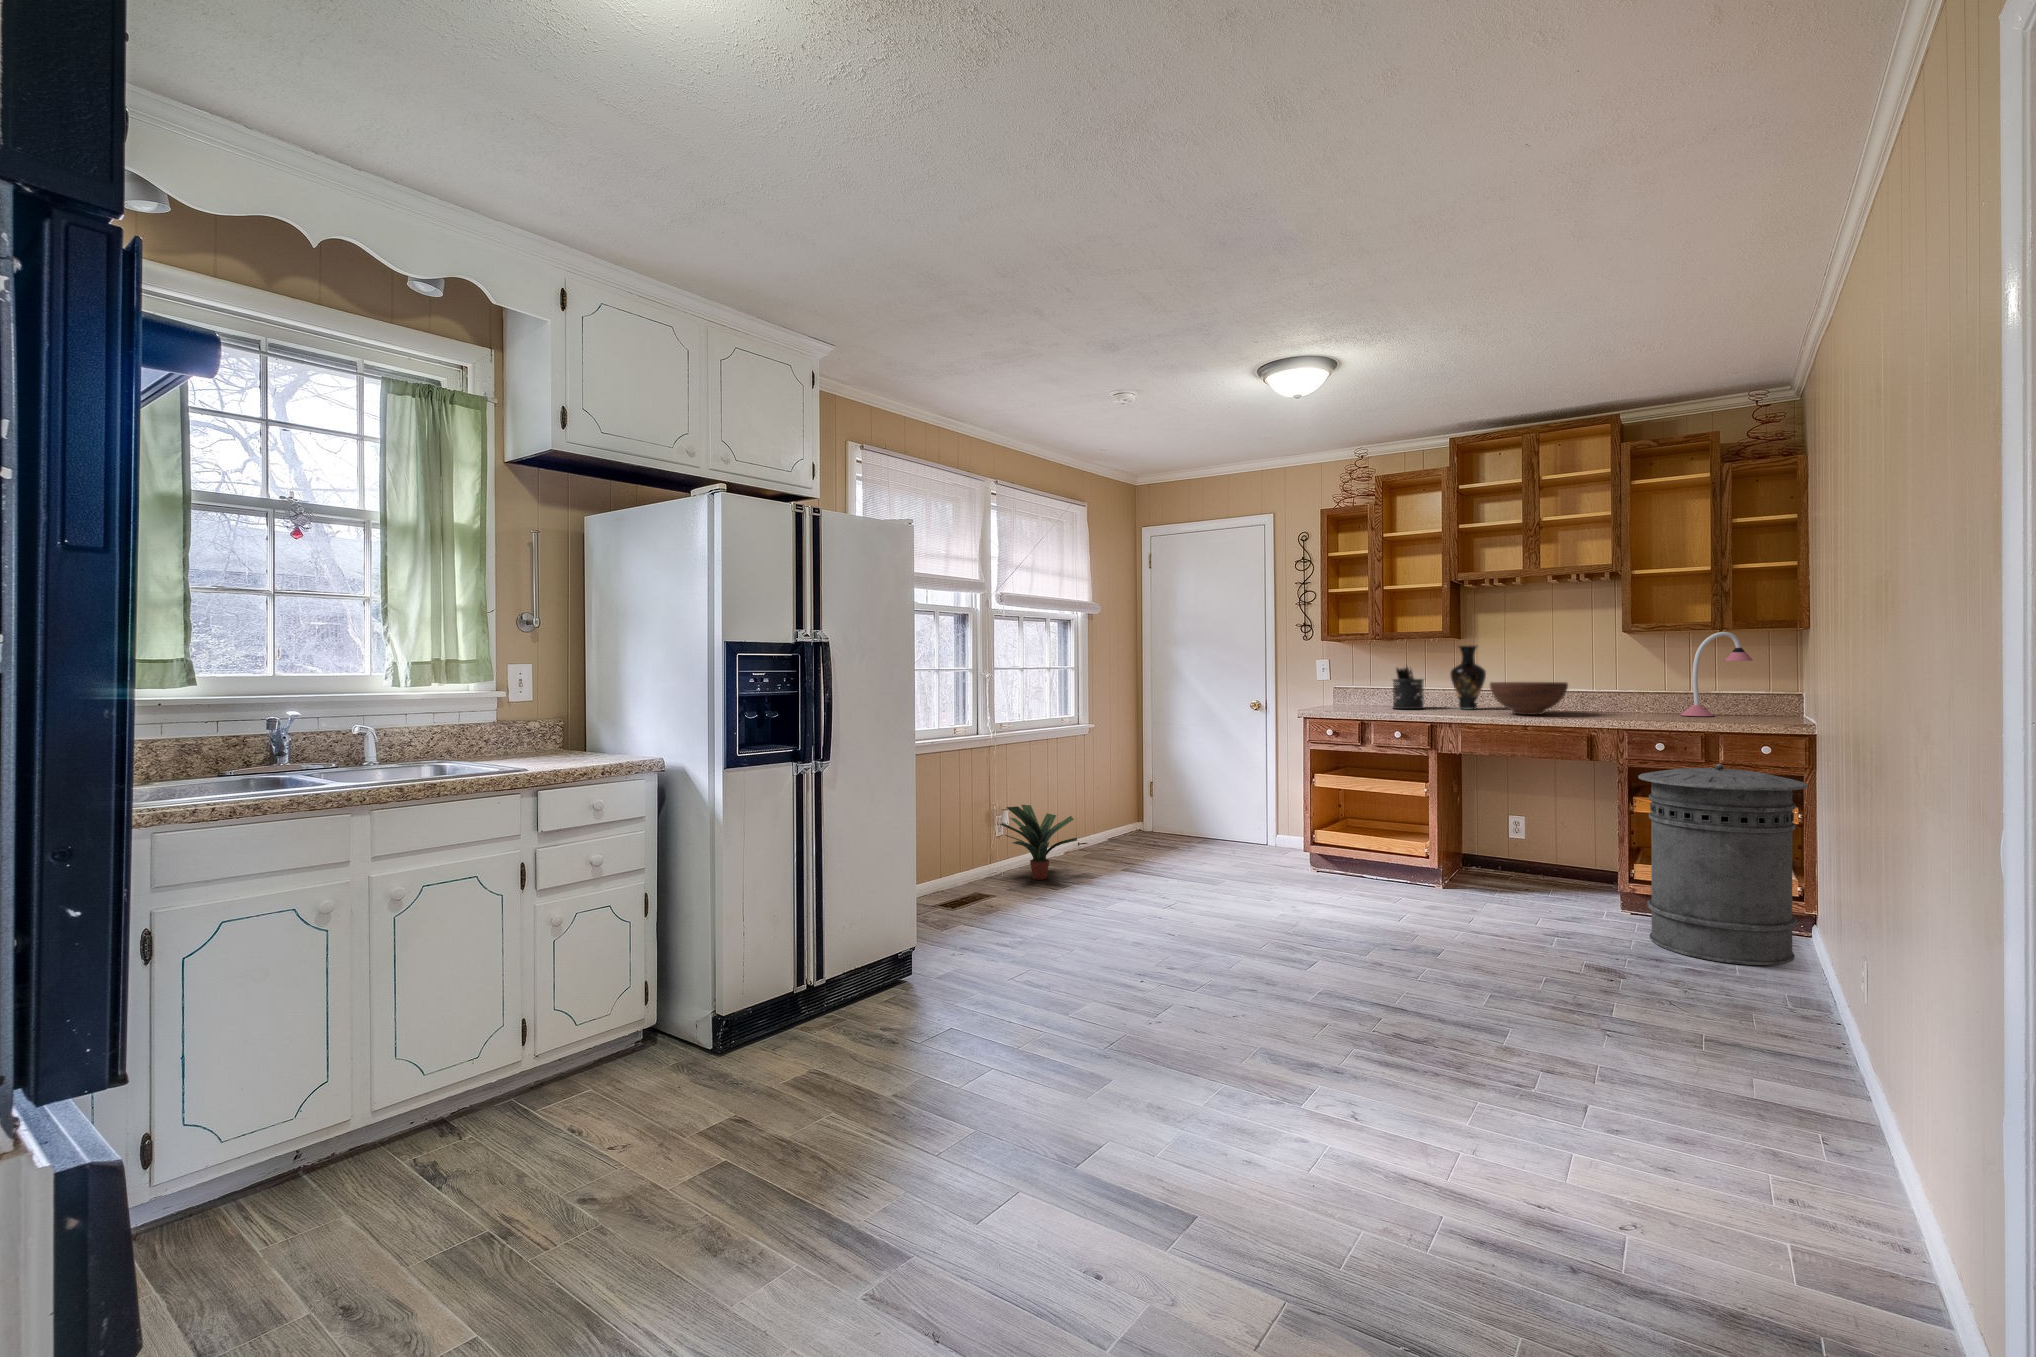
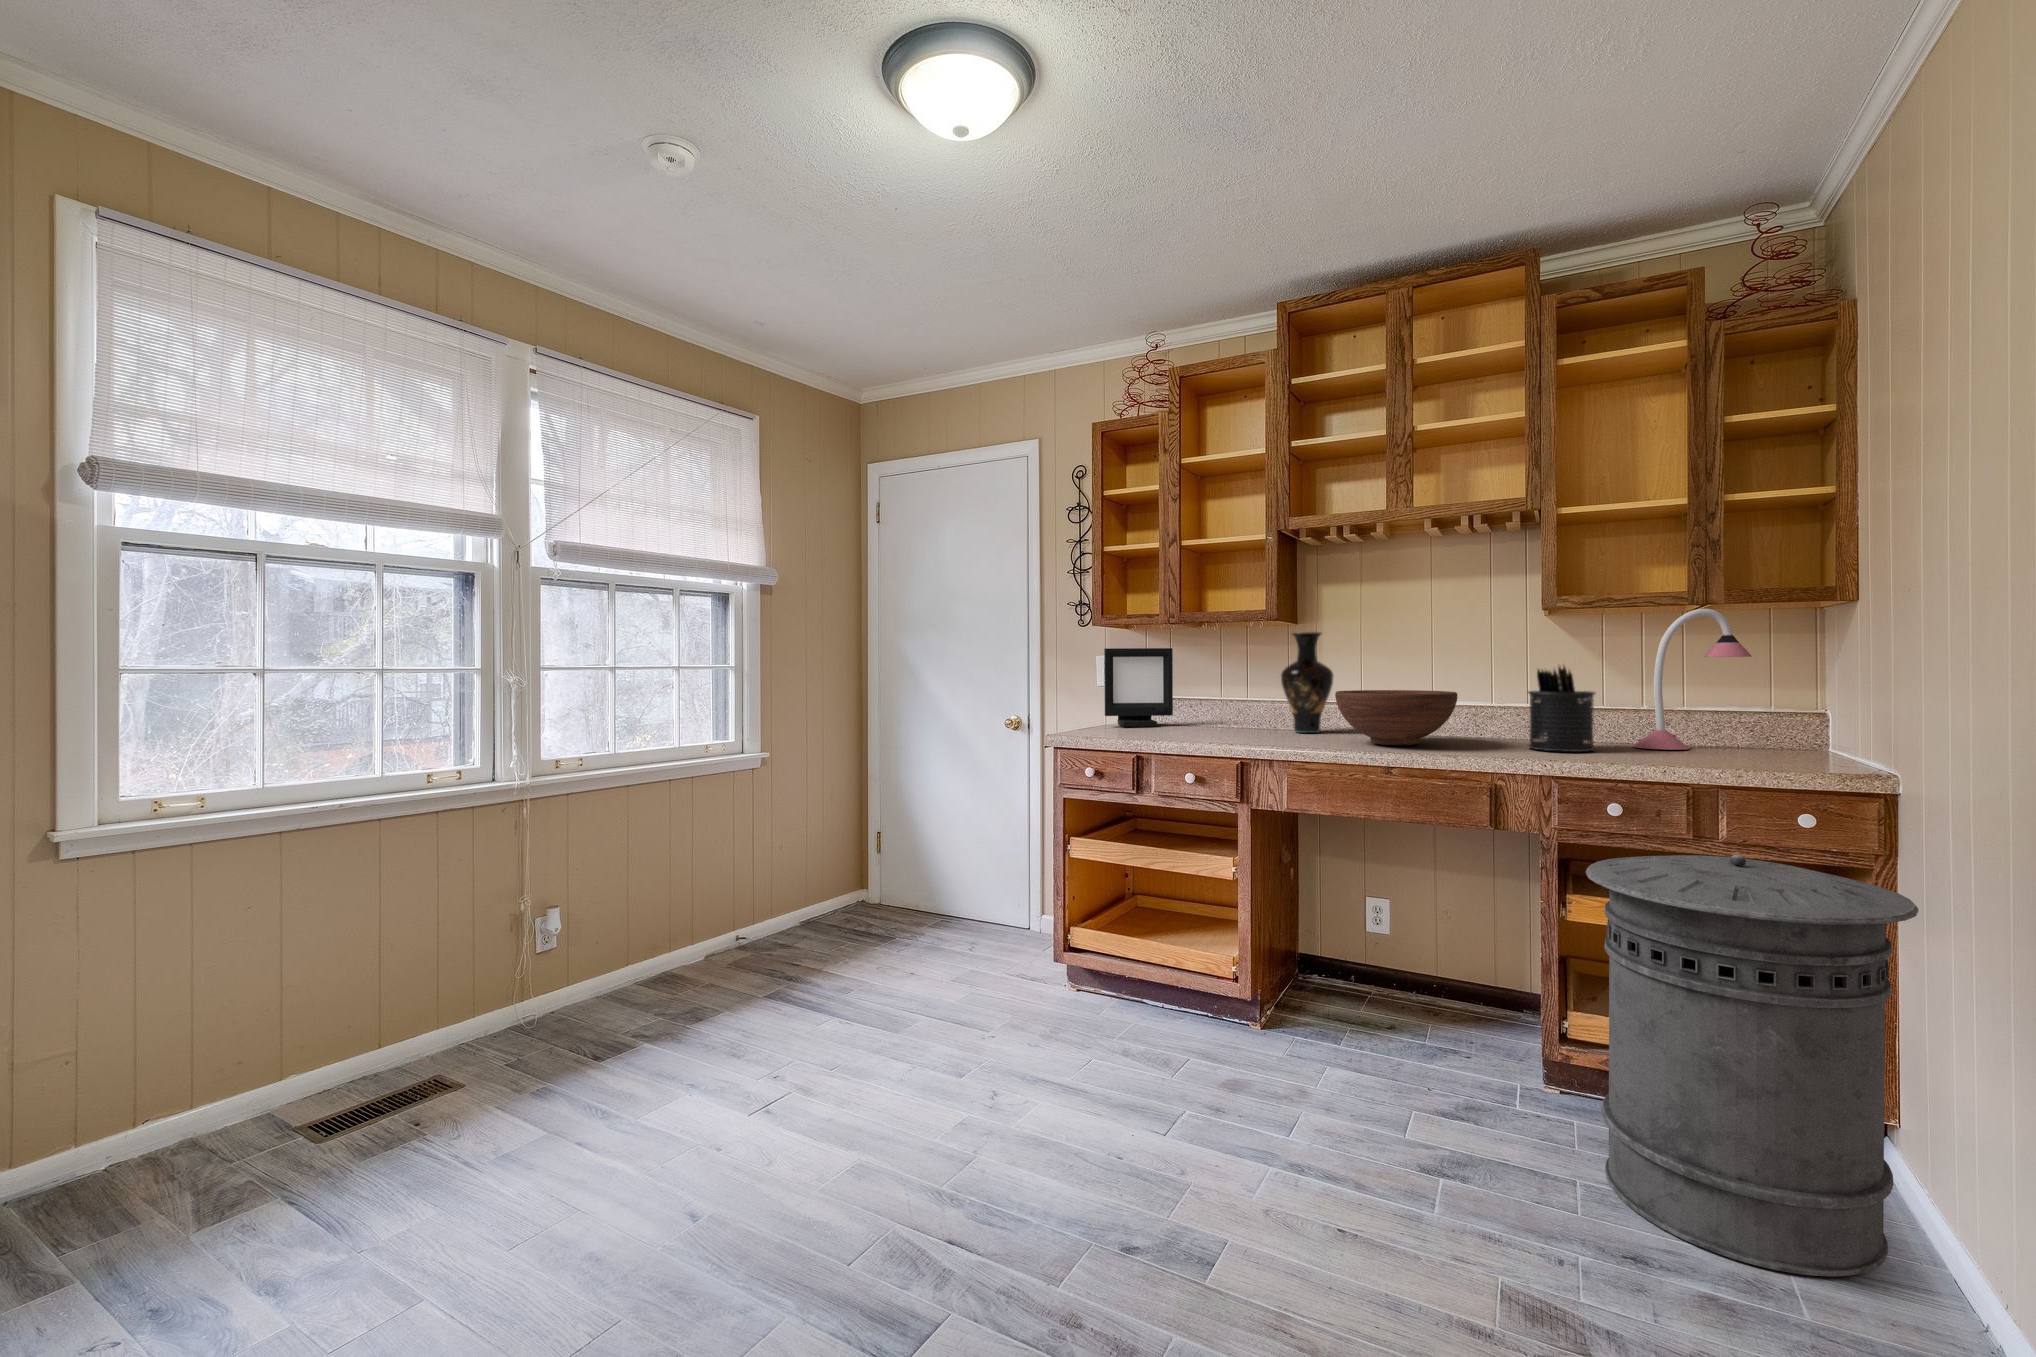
picture frame: none [1327,655,1374,707] -> present [1104,648,1173,727]
pen holder: present [1393,667,1424,709] -> present [1528,666,1595,752]
potted plant: present [1000,805,1077,880] -> none [523,895,674,1027]

